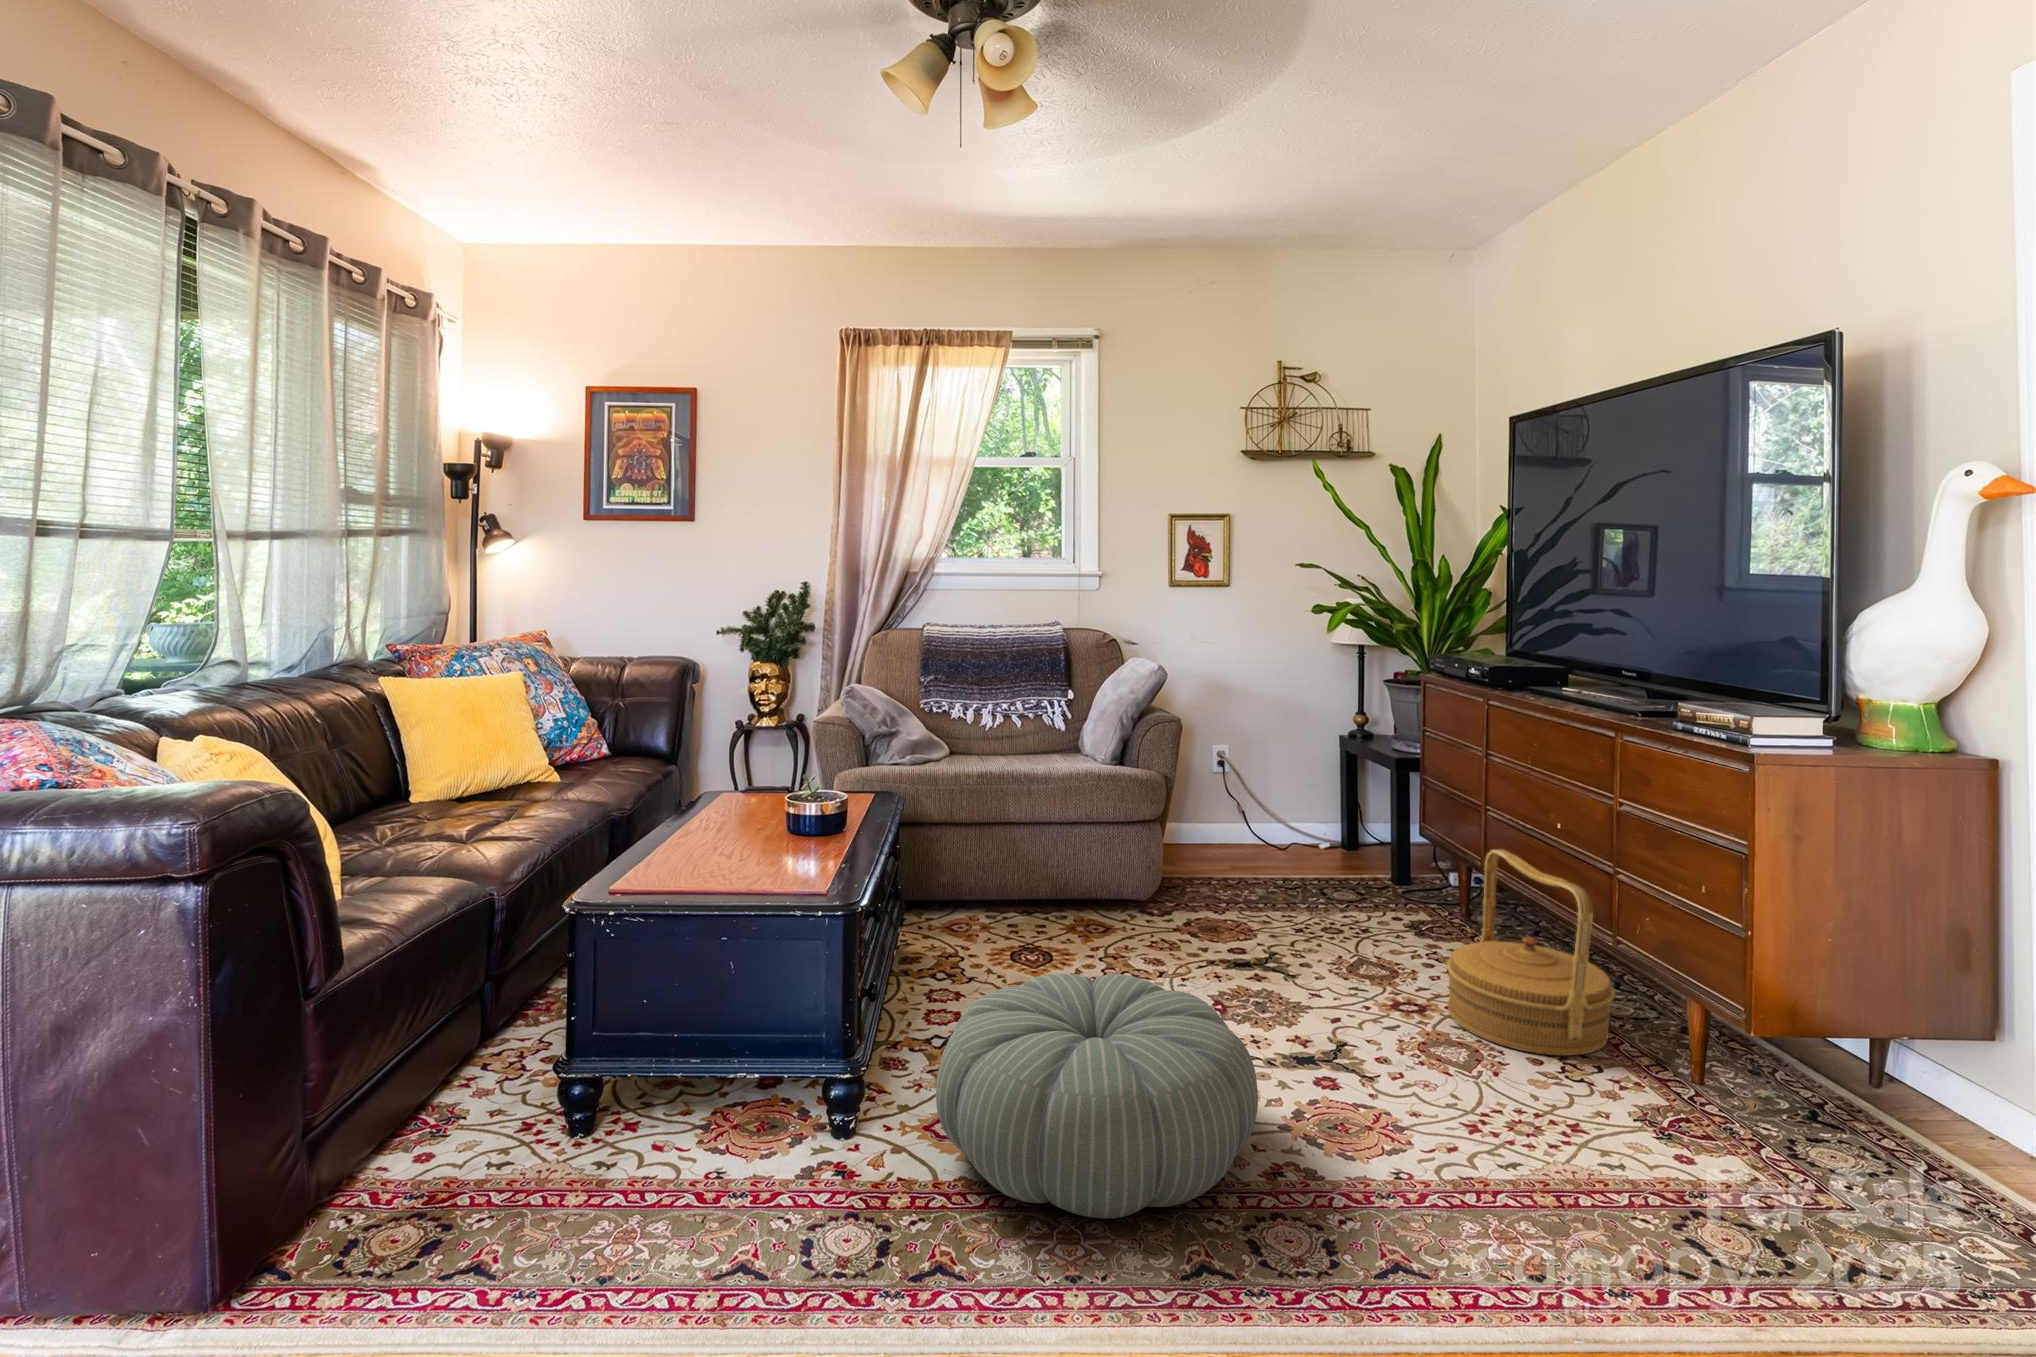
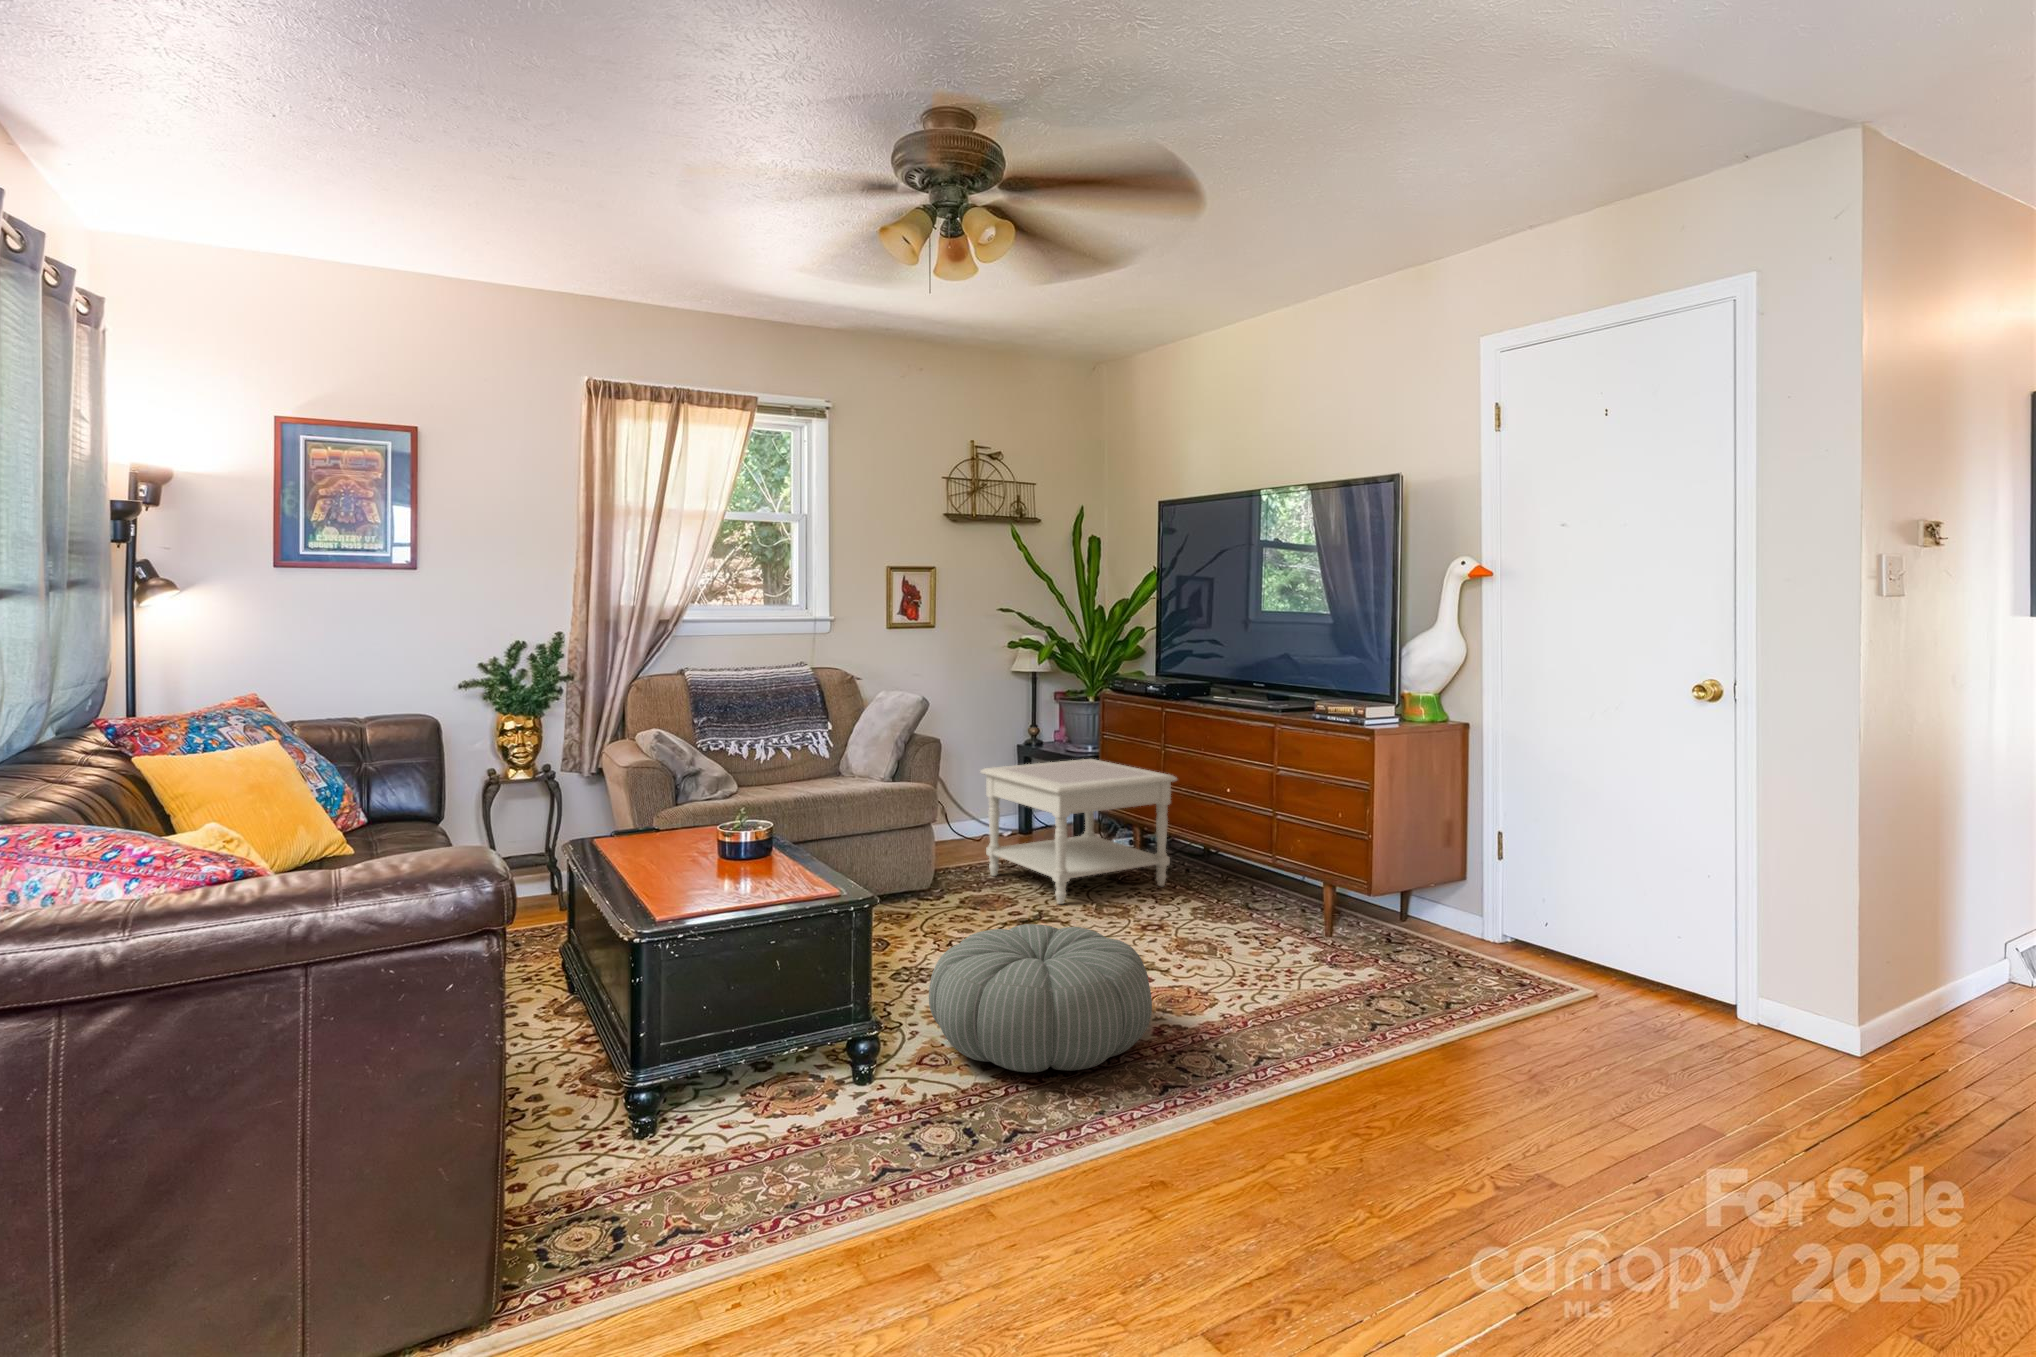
side table: none [1231,754,1487,939] -> present [980,759,1177,904]
woven basket: present [1446,849,1615,1056] -> none [1184,815,1286,943]

